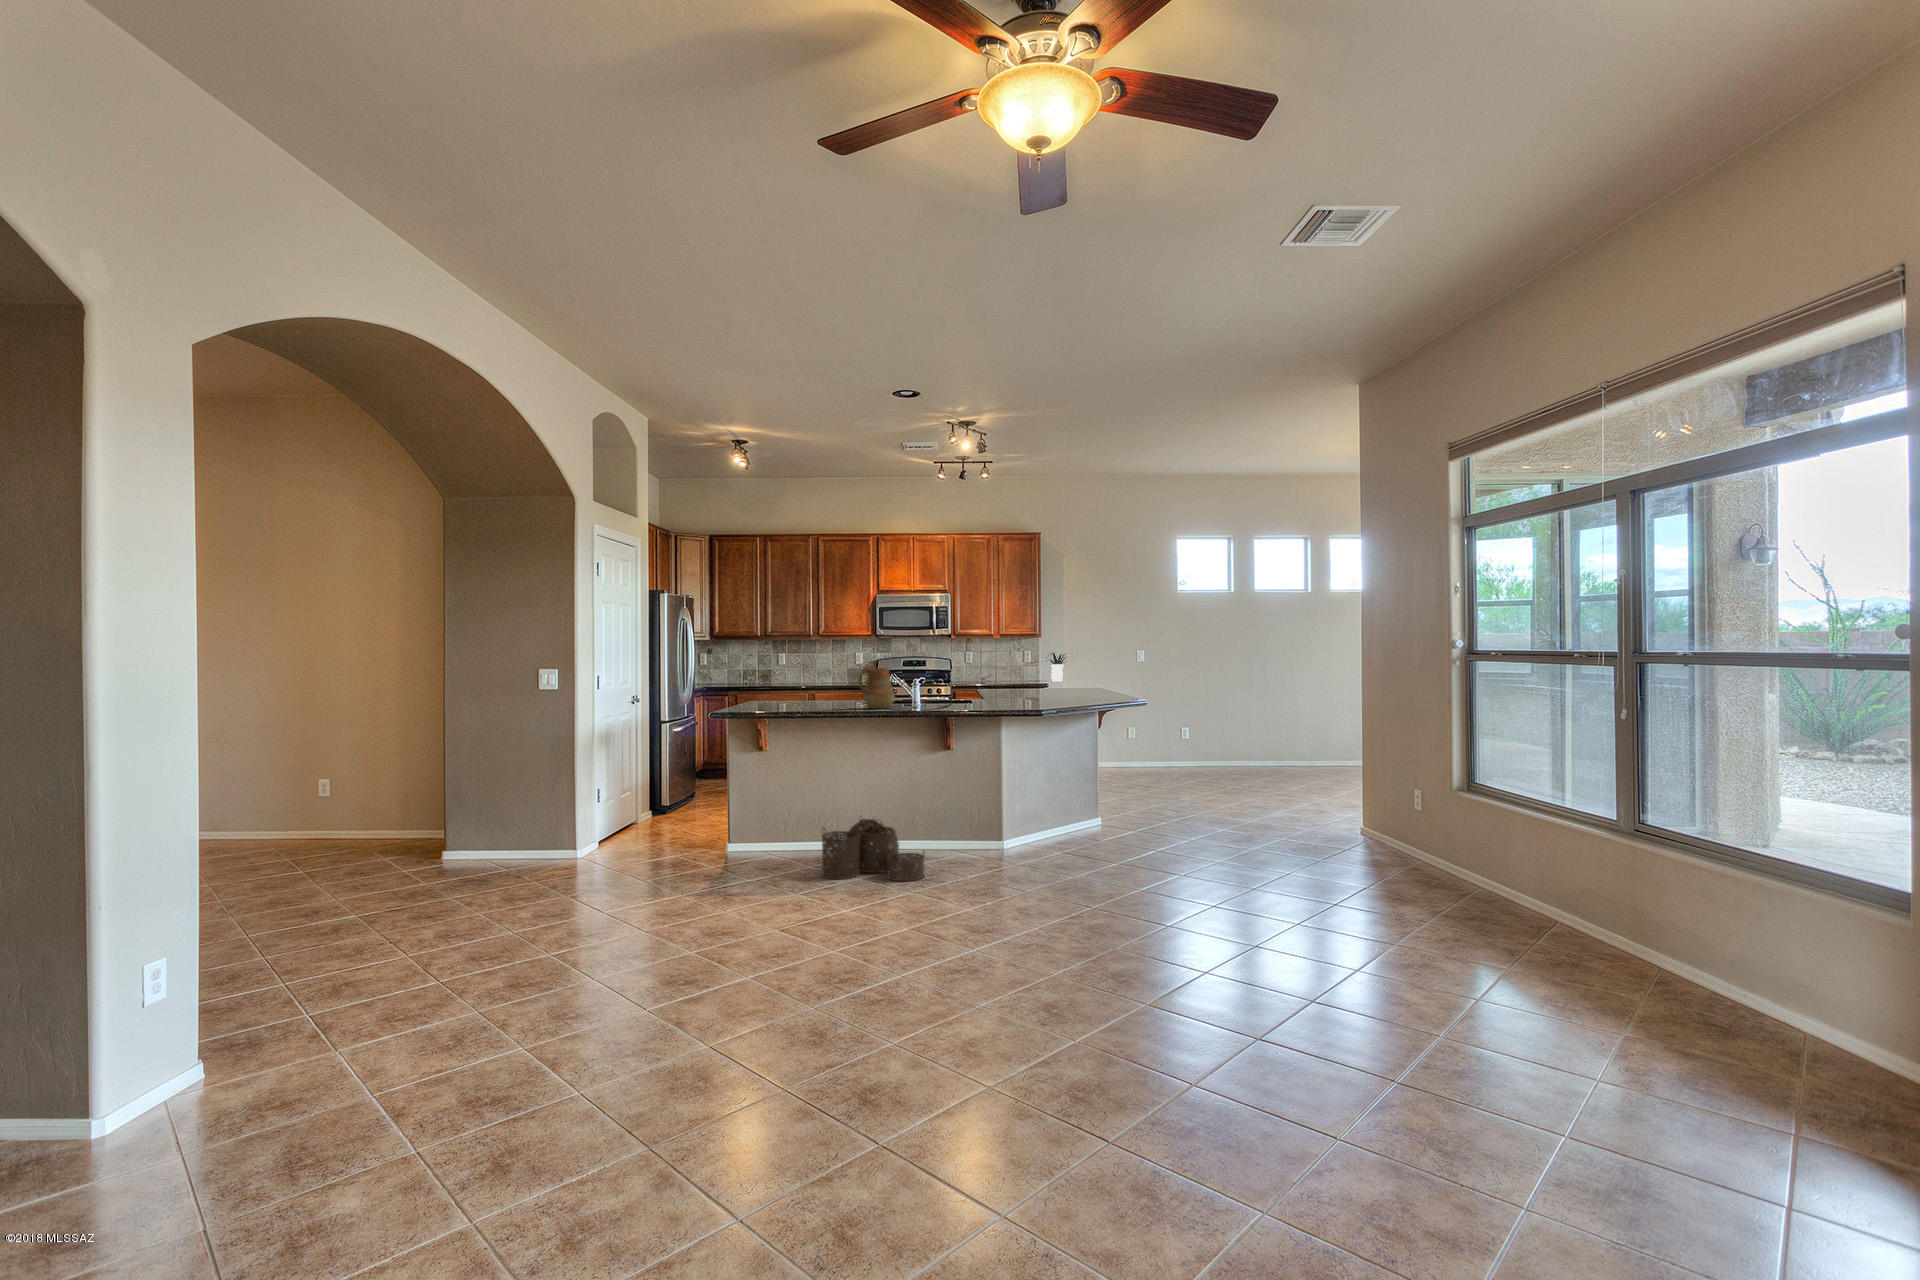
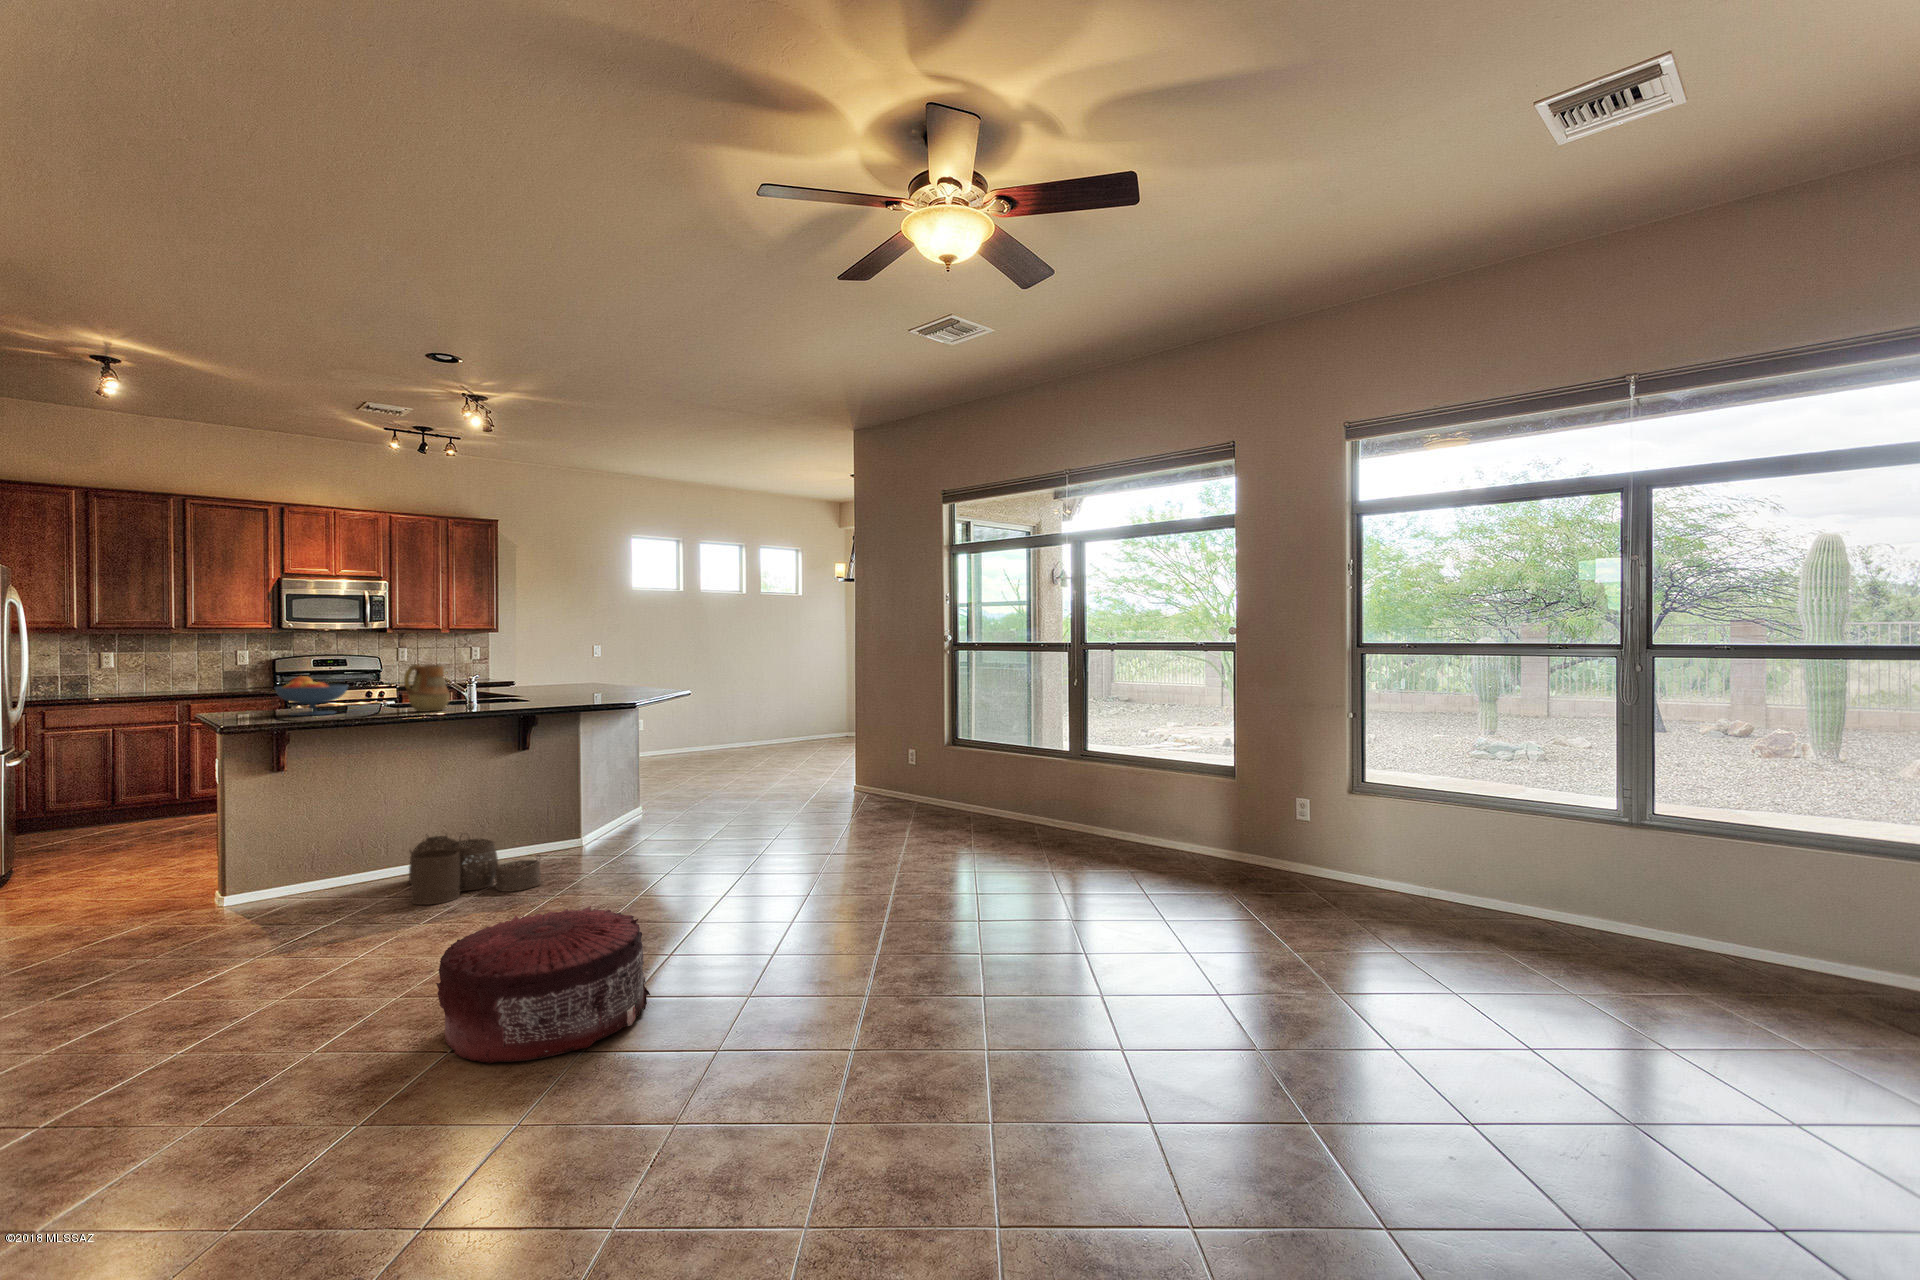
potted plant: present [1050,653,1066,682] -> none [487,649,528,680]
fruit bowl: none [791,674,841,707] -> present [275,676,348,716]
pouf: none [632,905,815,1050] -> present [436,906,650,1063]

